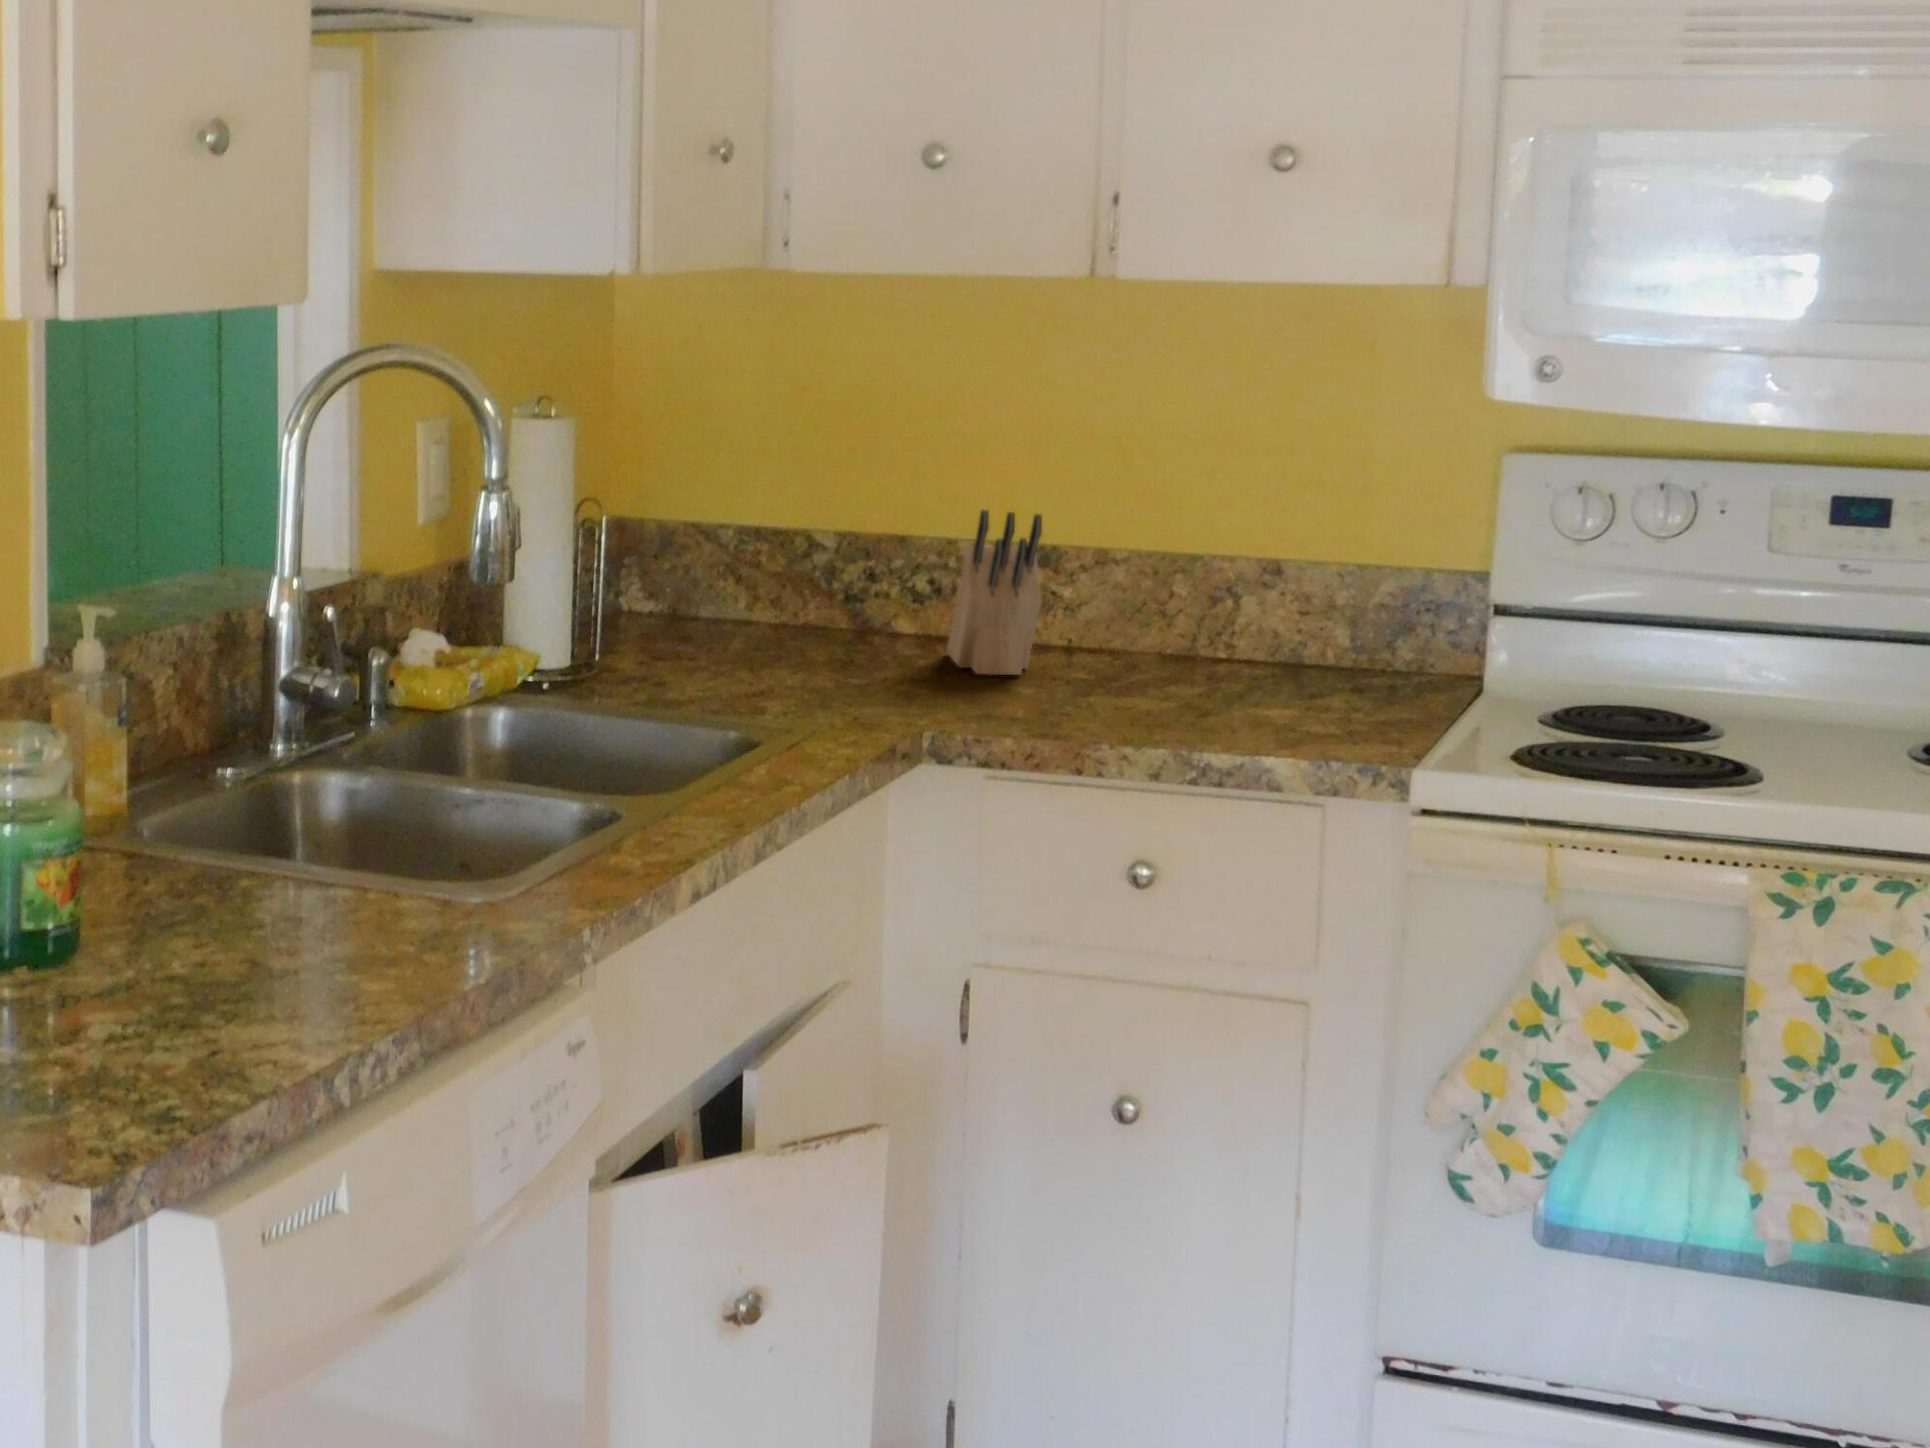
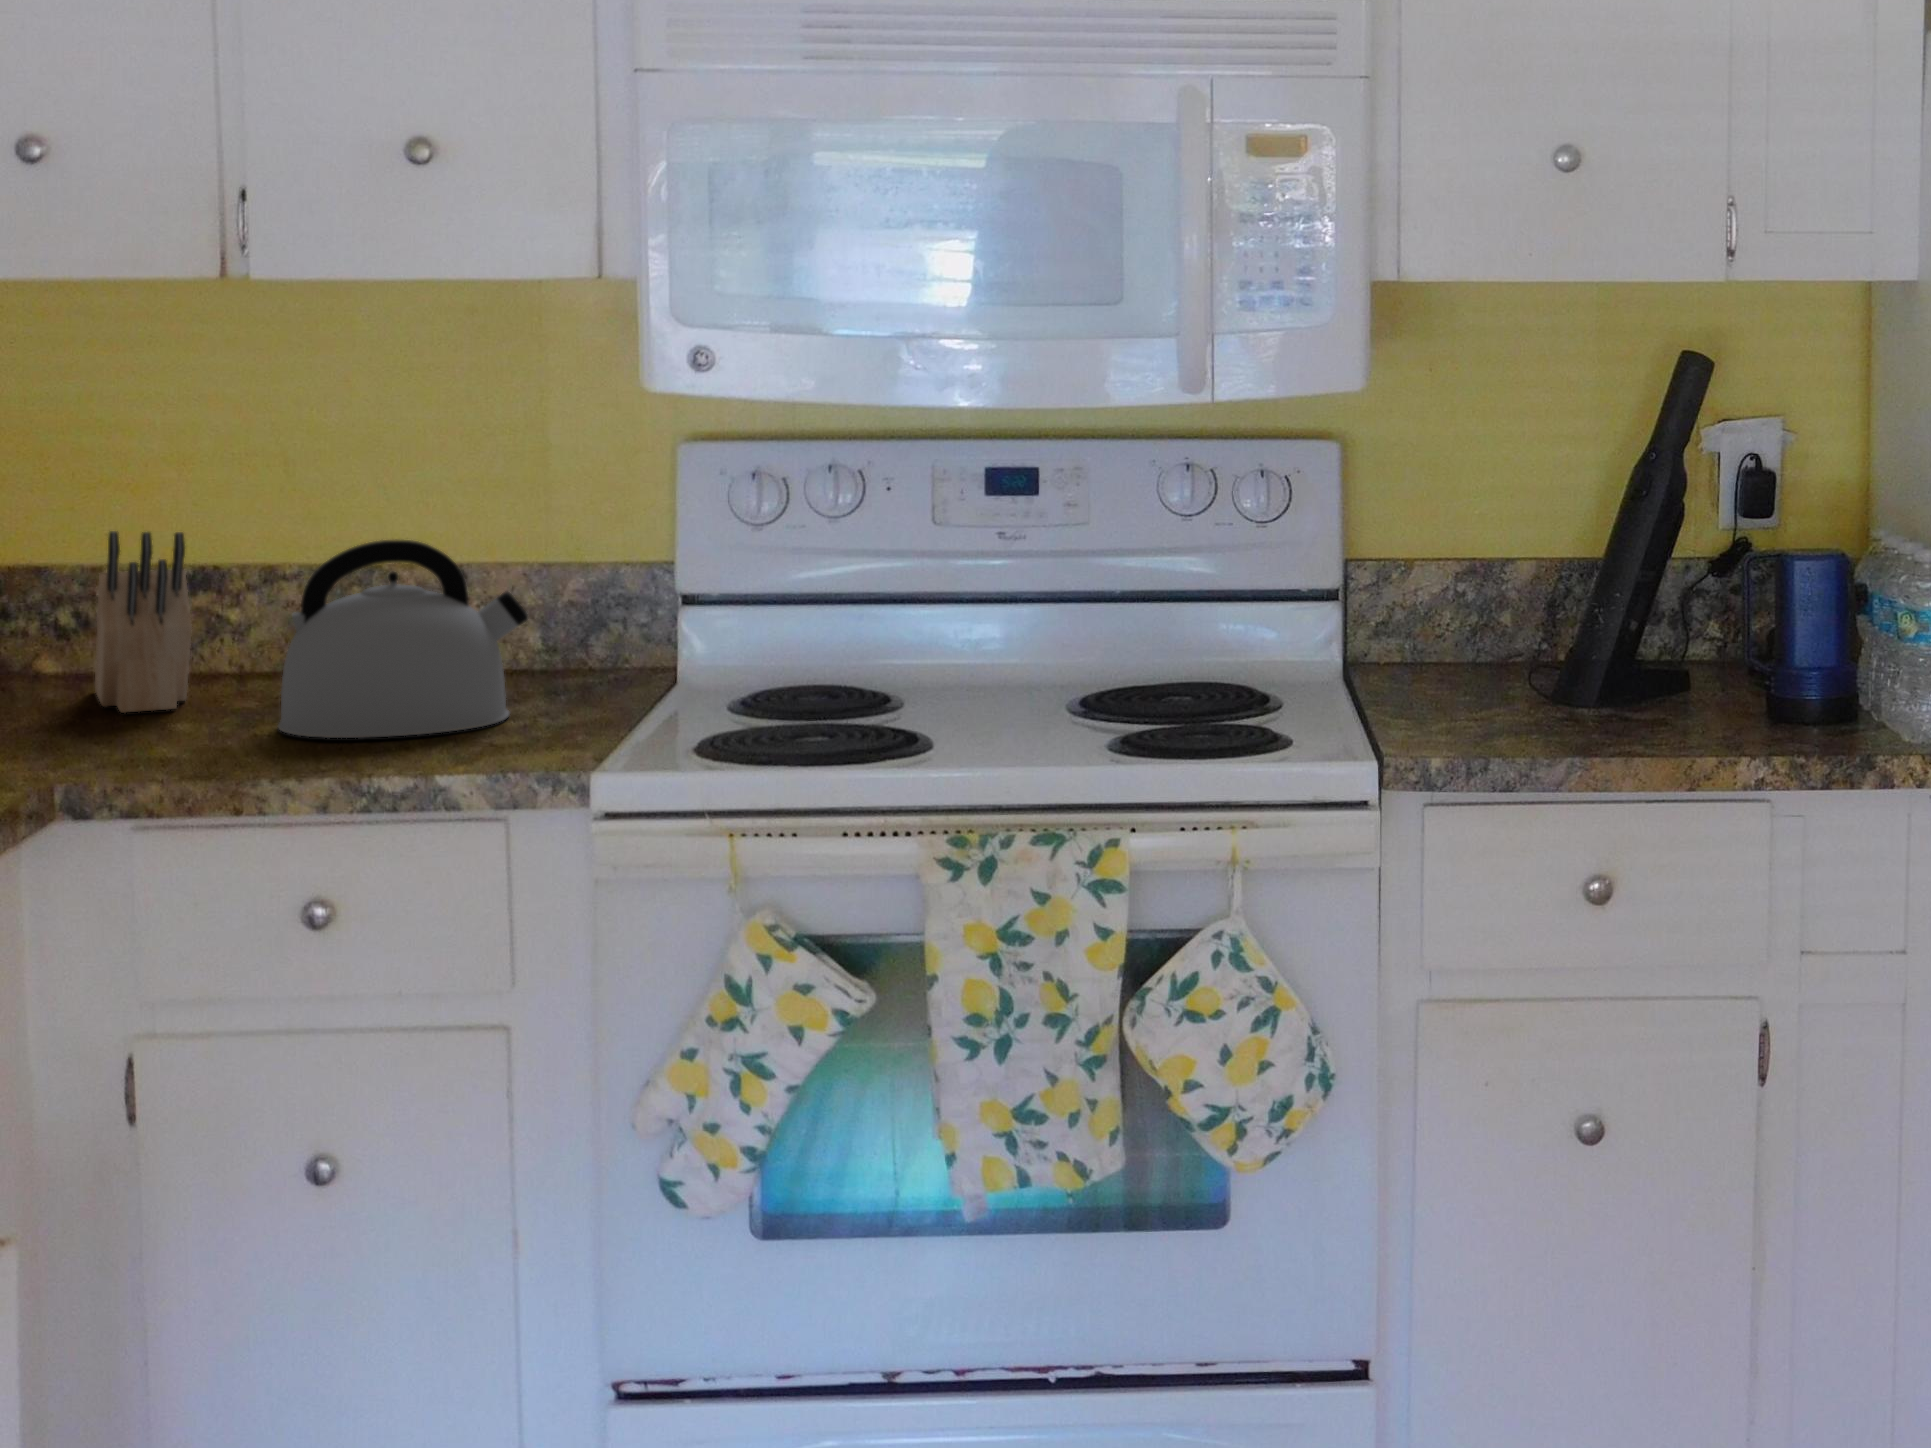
kettle: none [1115,532,1347,718] -> present [278,540,528,738]

